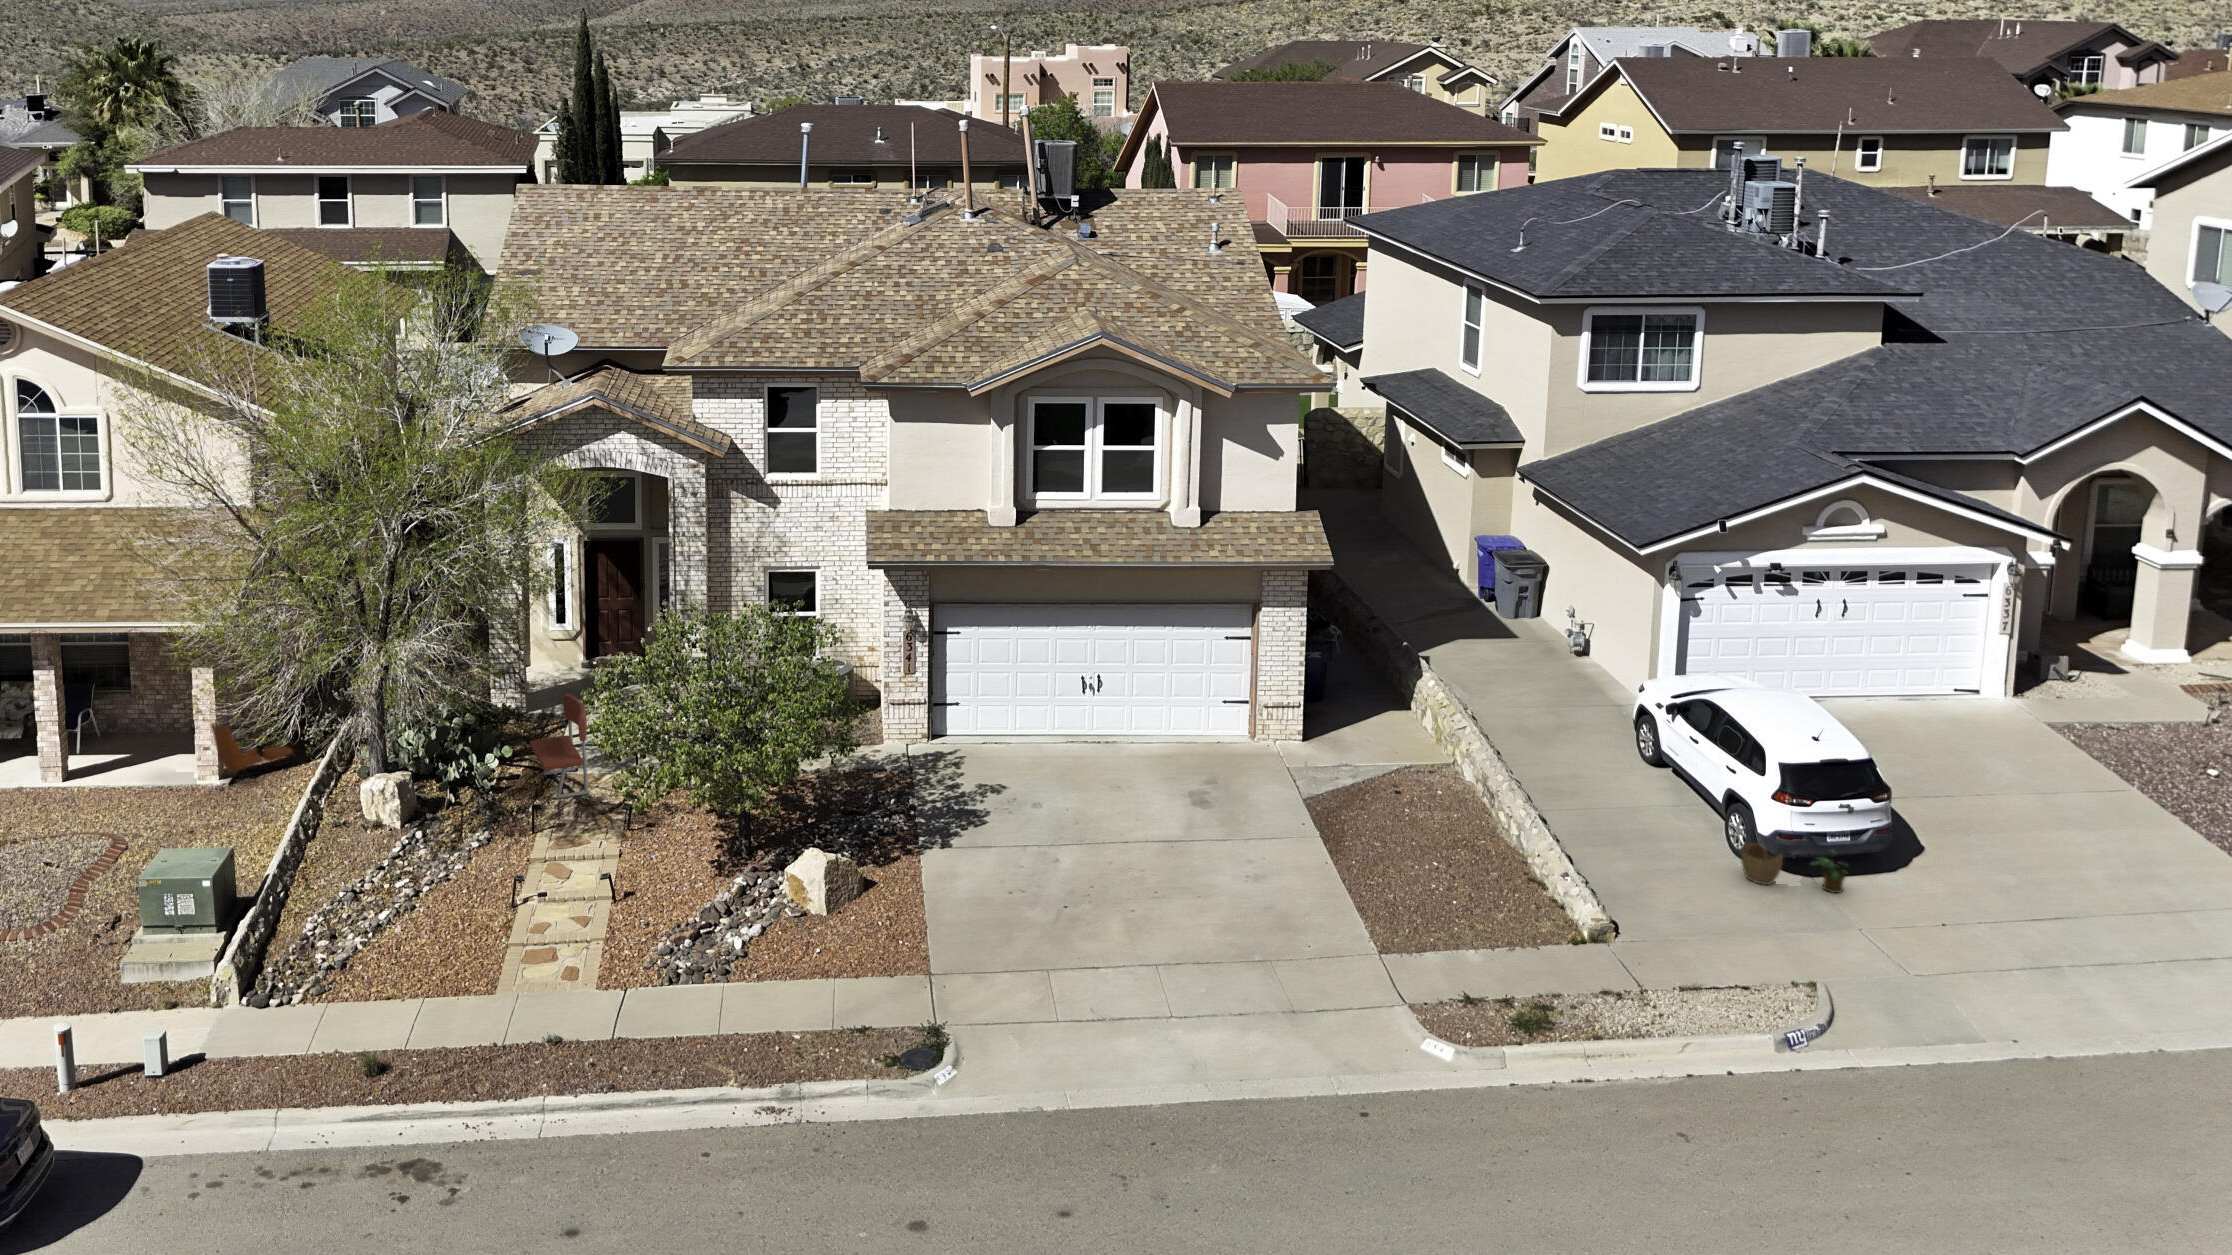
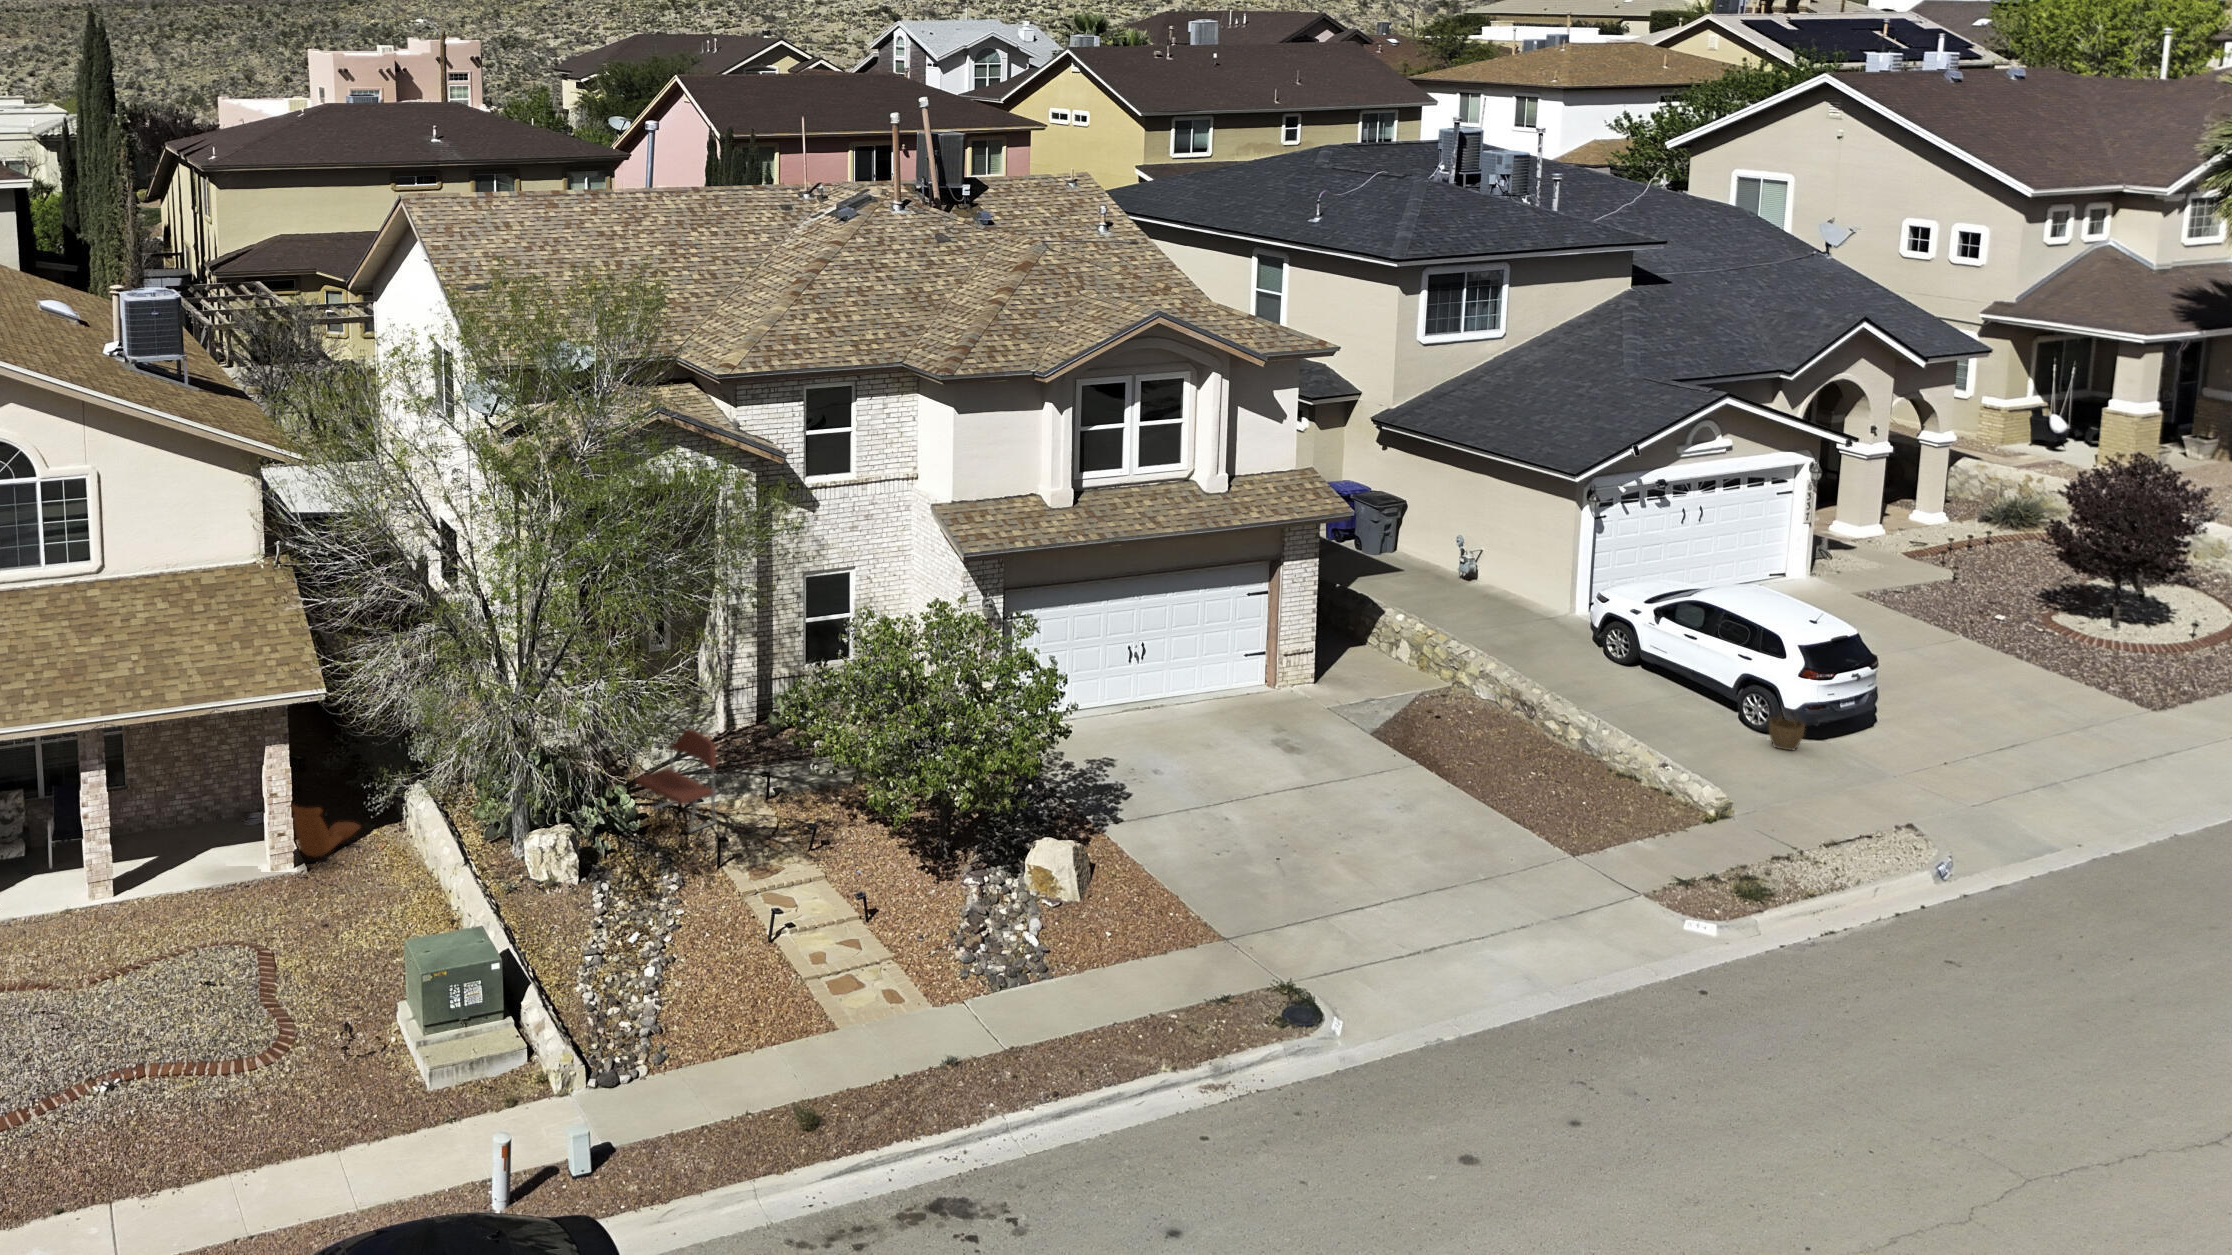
potted plant: present [1812,849,1847,893] -> none [1820,711,1858,749]

